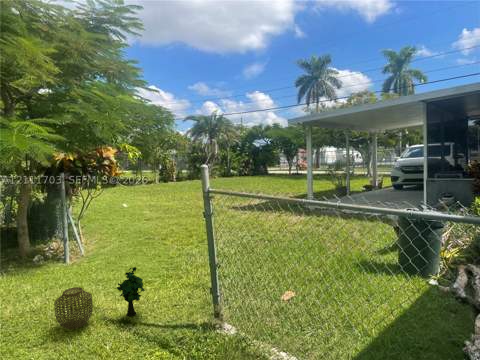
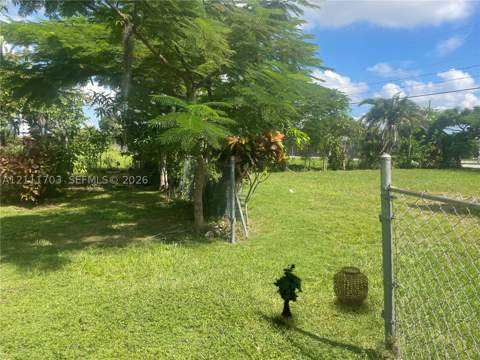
woven basket: present [54,287,93,329] -> present [333,266,368,306]

